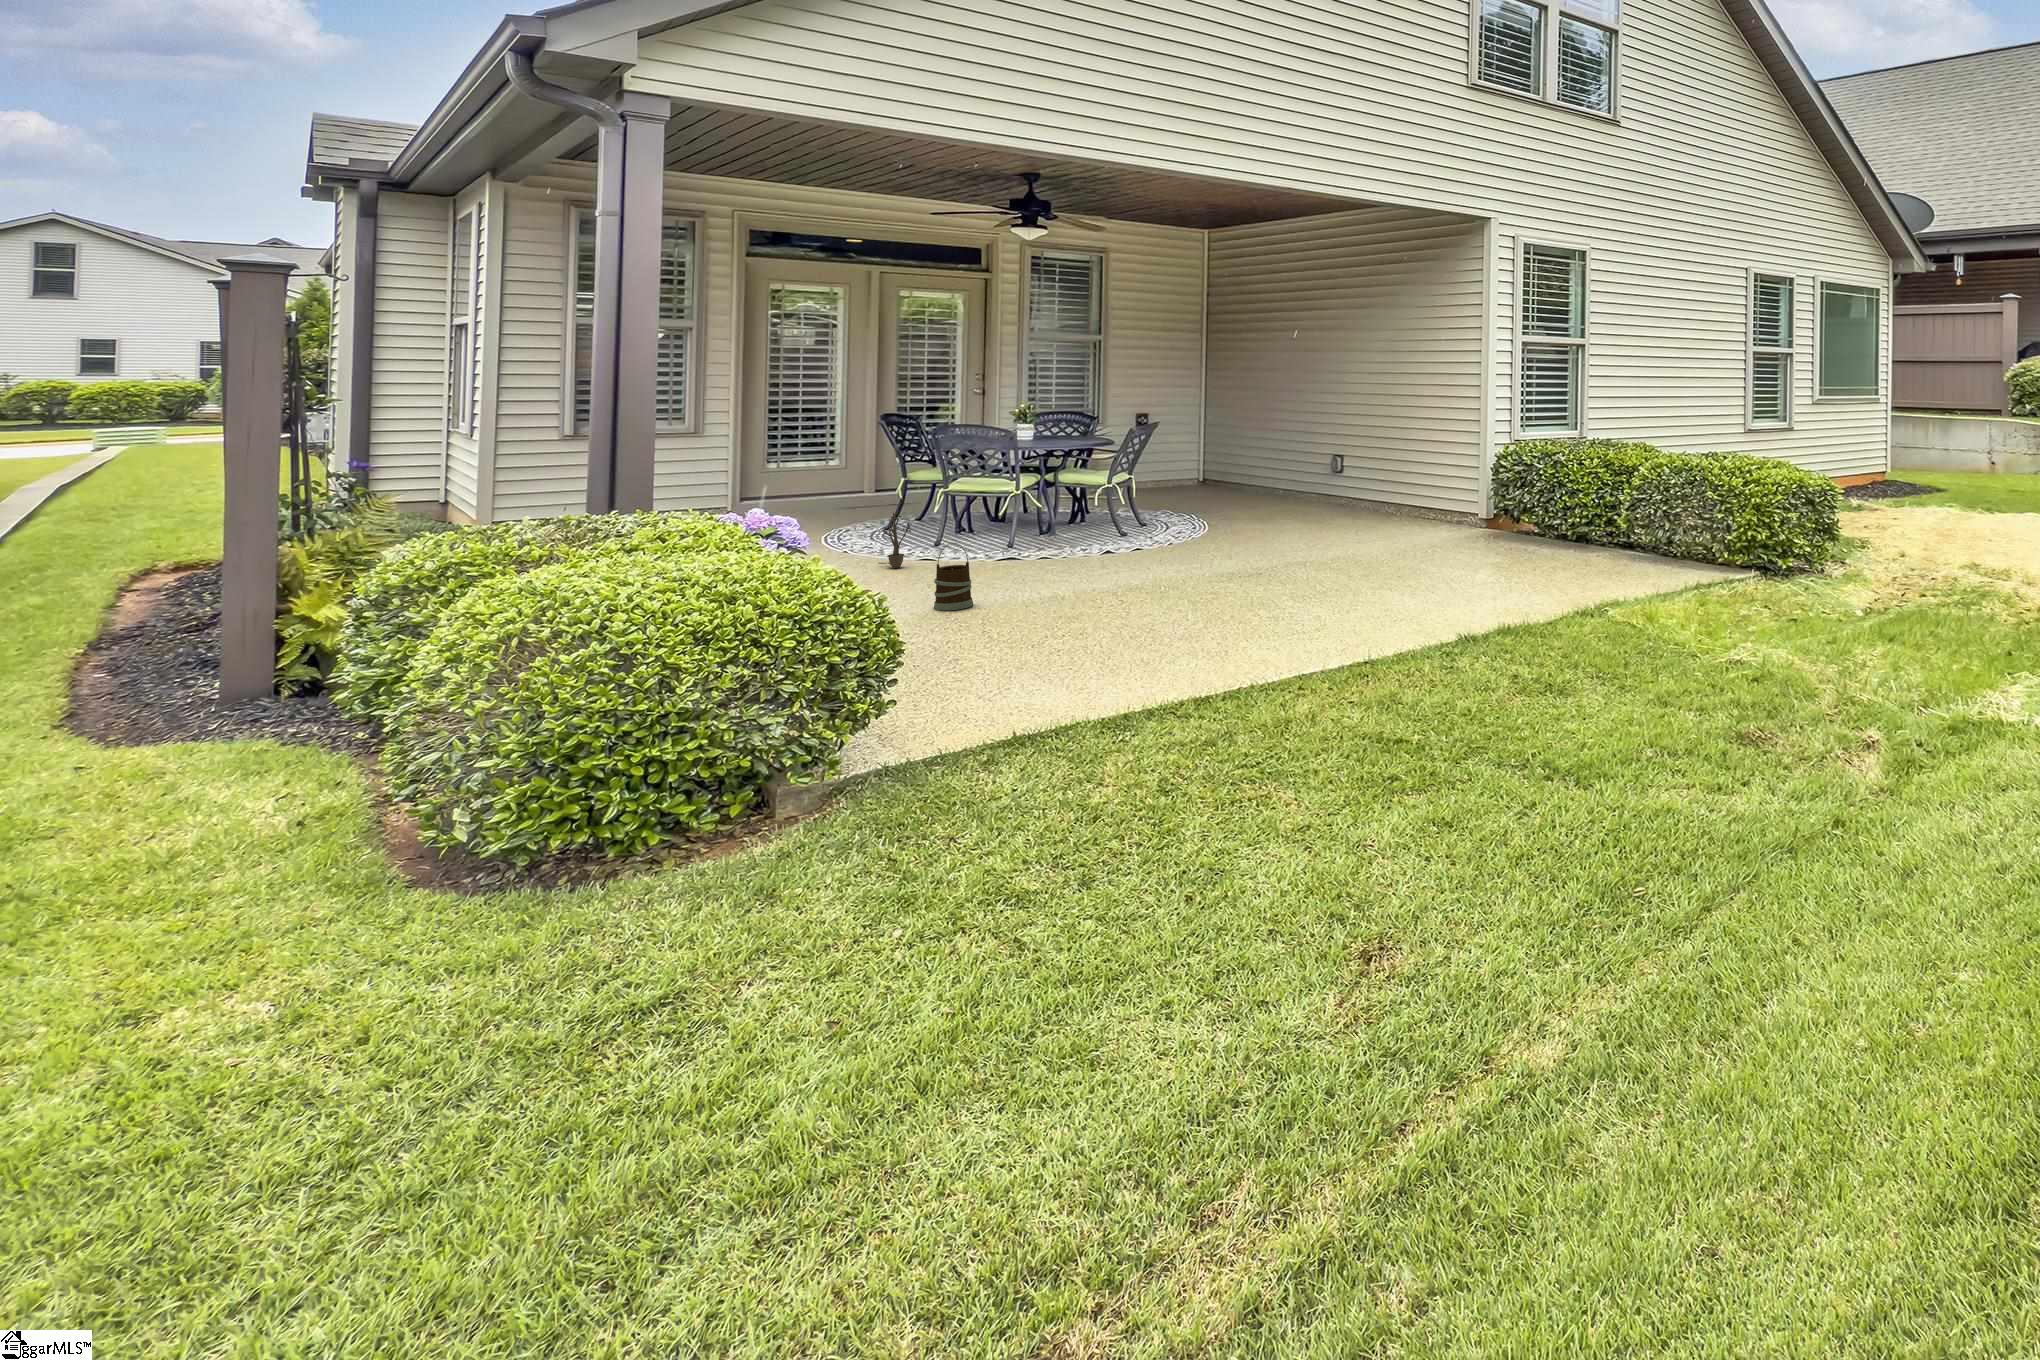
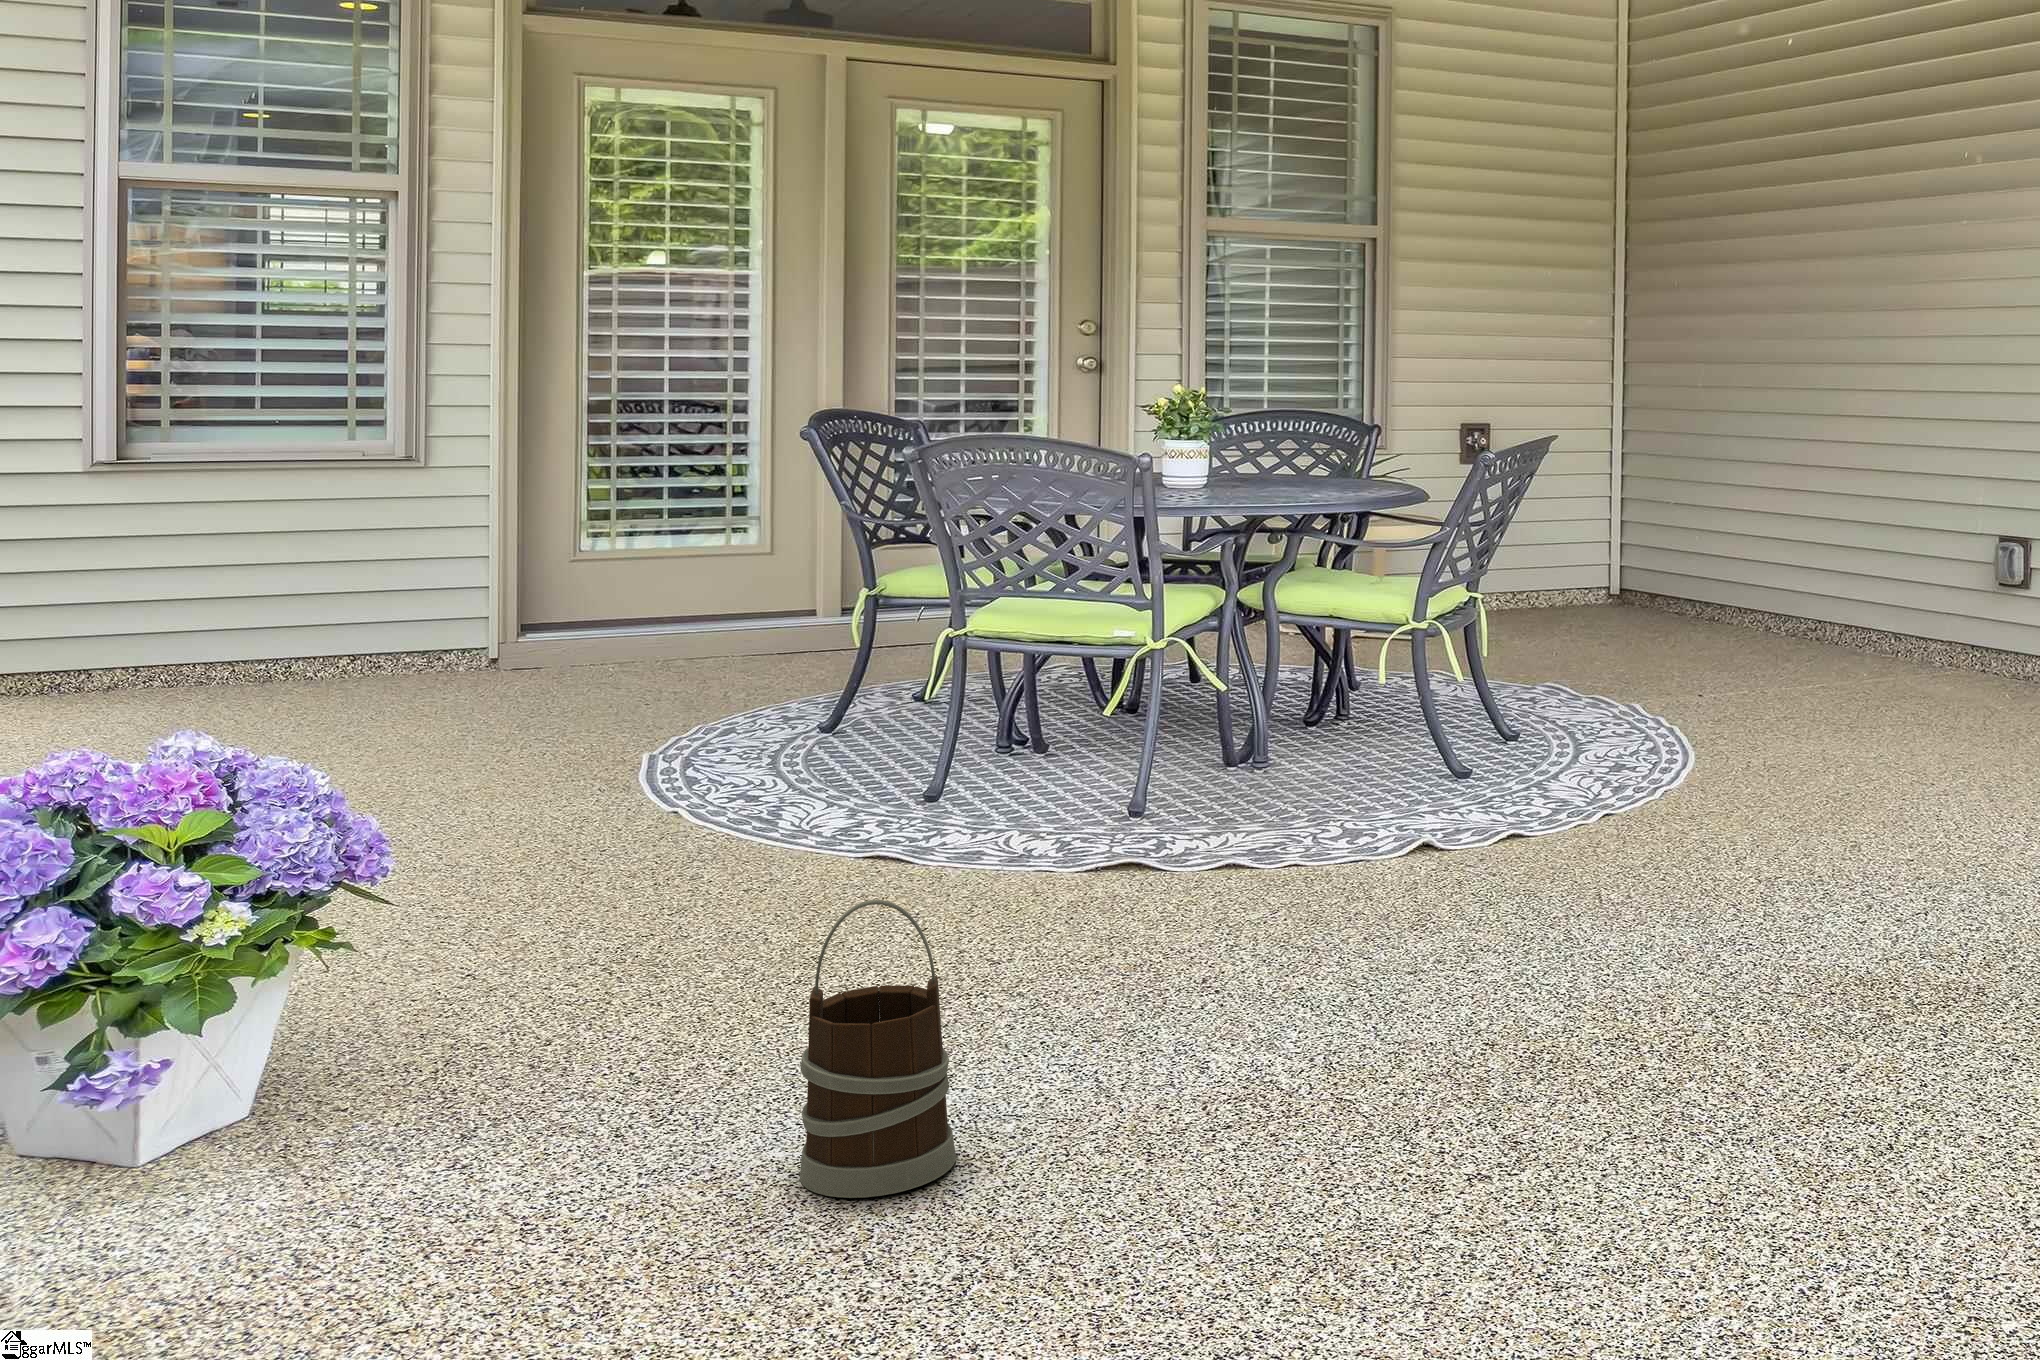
decorative plant: present [878,513,911,568] -> none [718,719,811,906]

